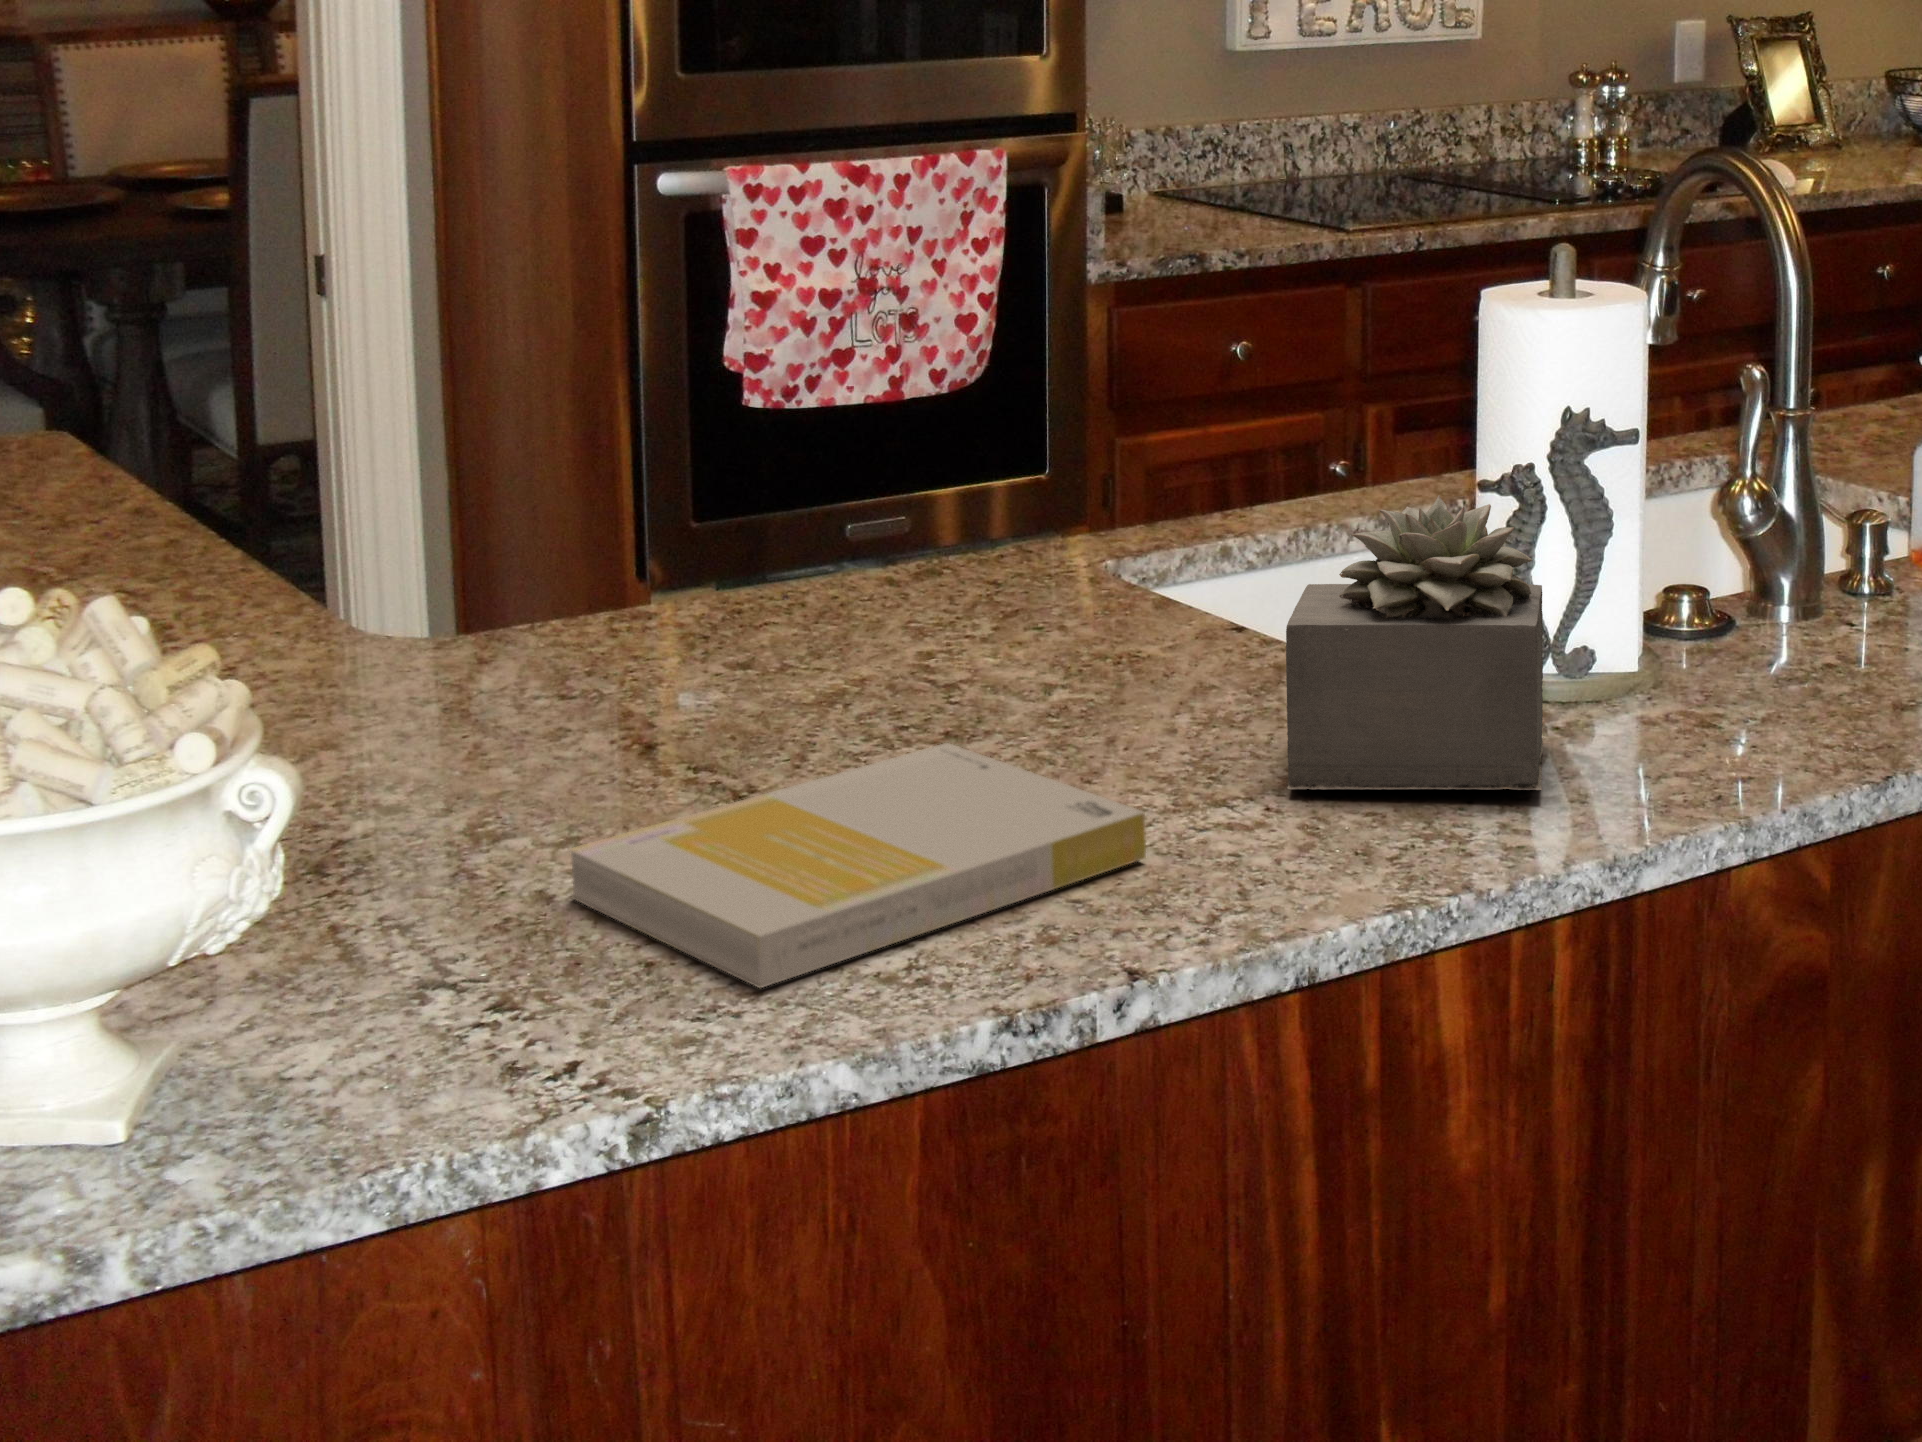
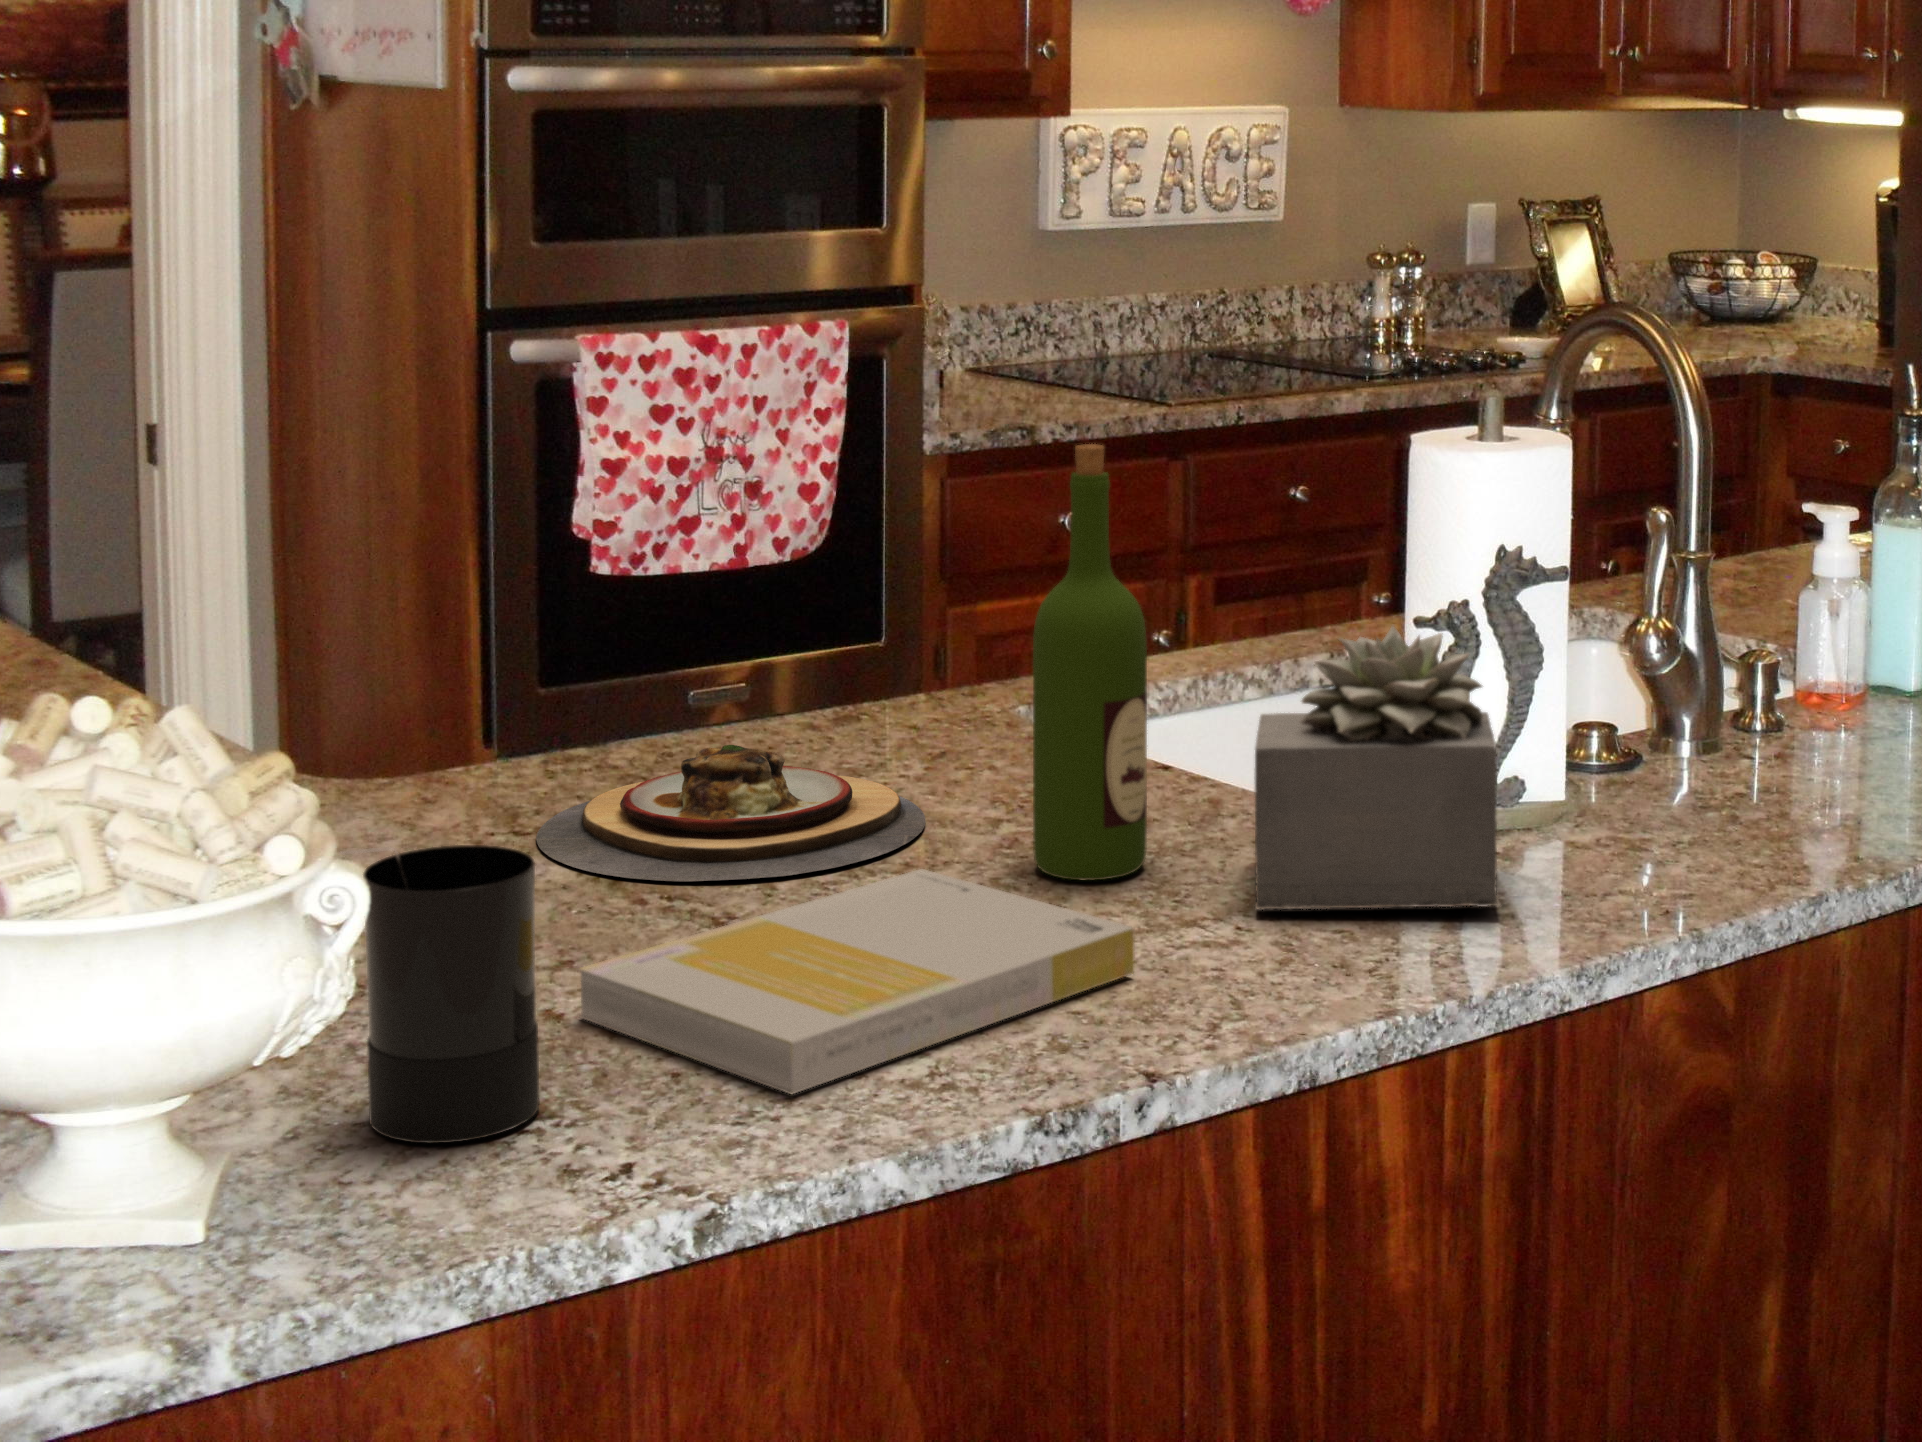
wine bottle: none [1071,306,1190,753] -> present [1033,444,1147,880]
plate: none [584,607,980,749] -> present [536,745,925,881]
candle: none [285,731,503,1036] -> present [339,845,540,1143]

